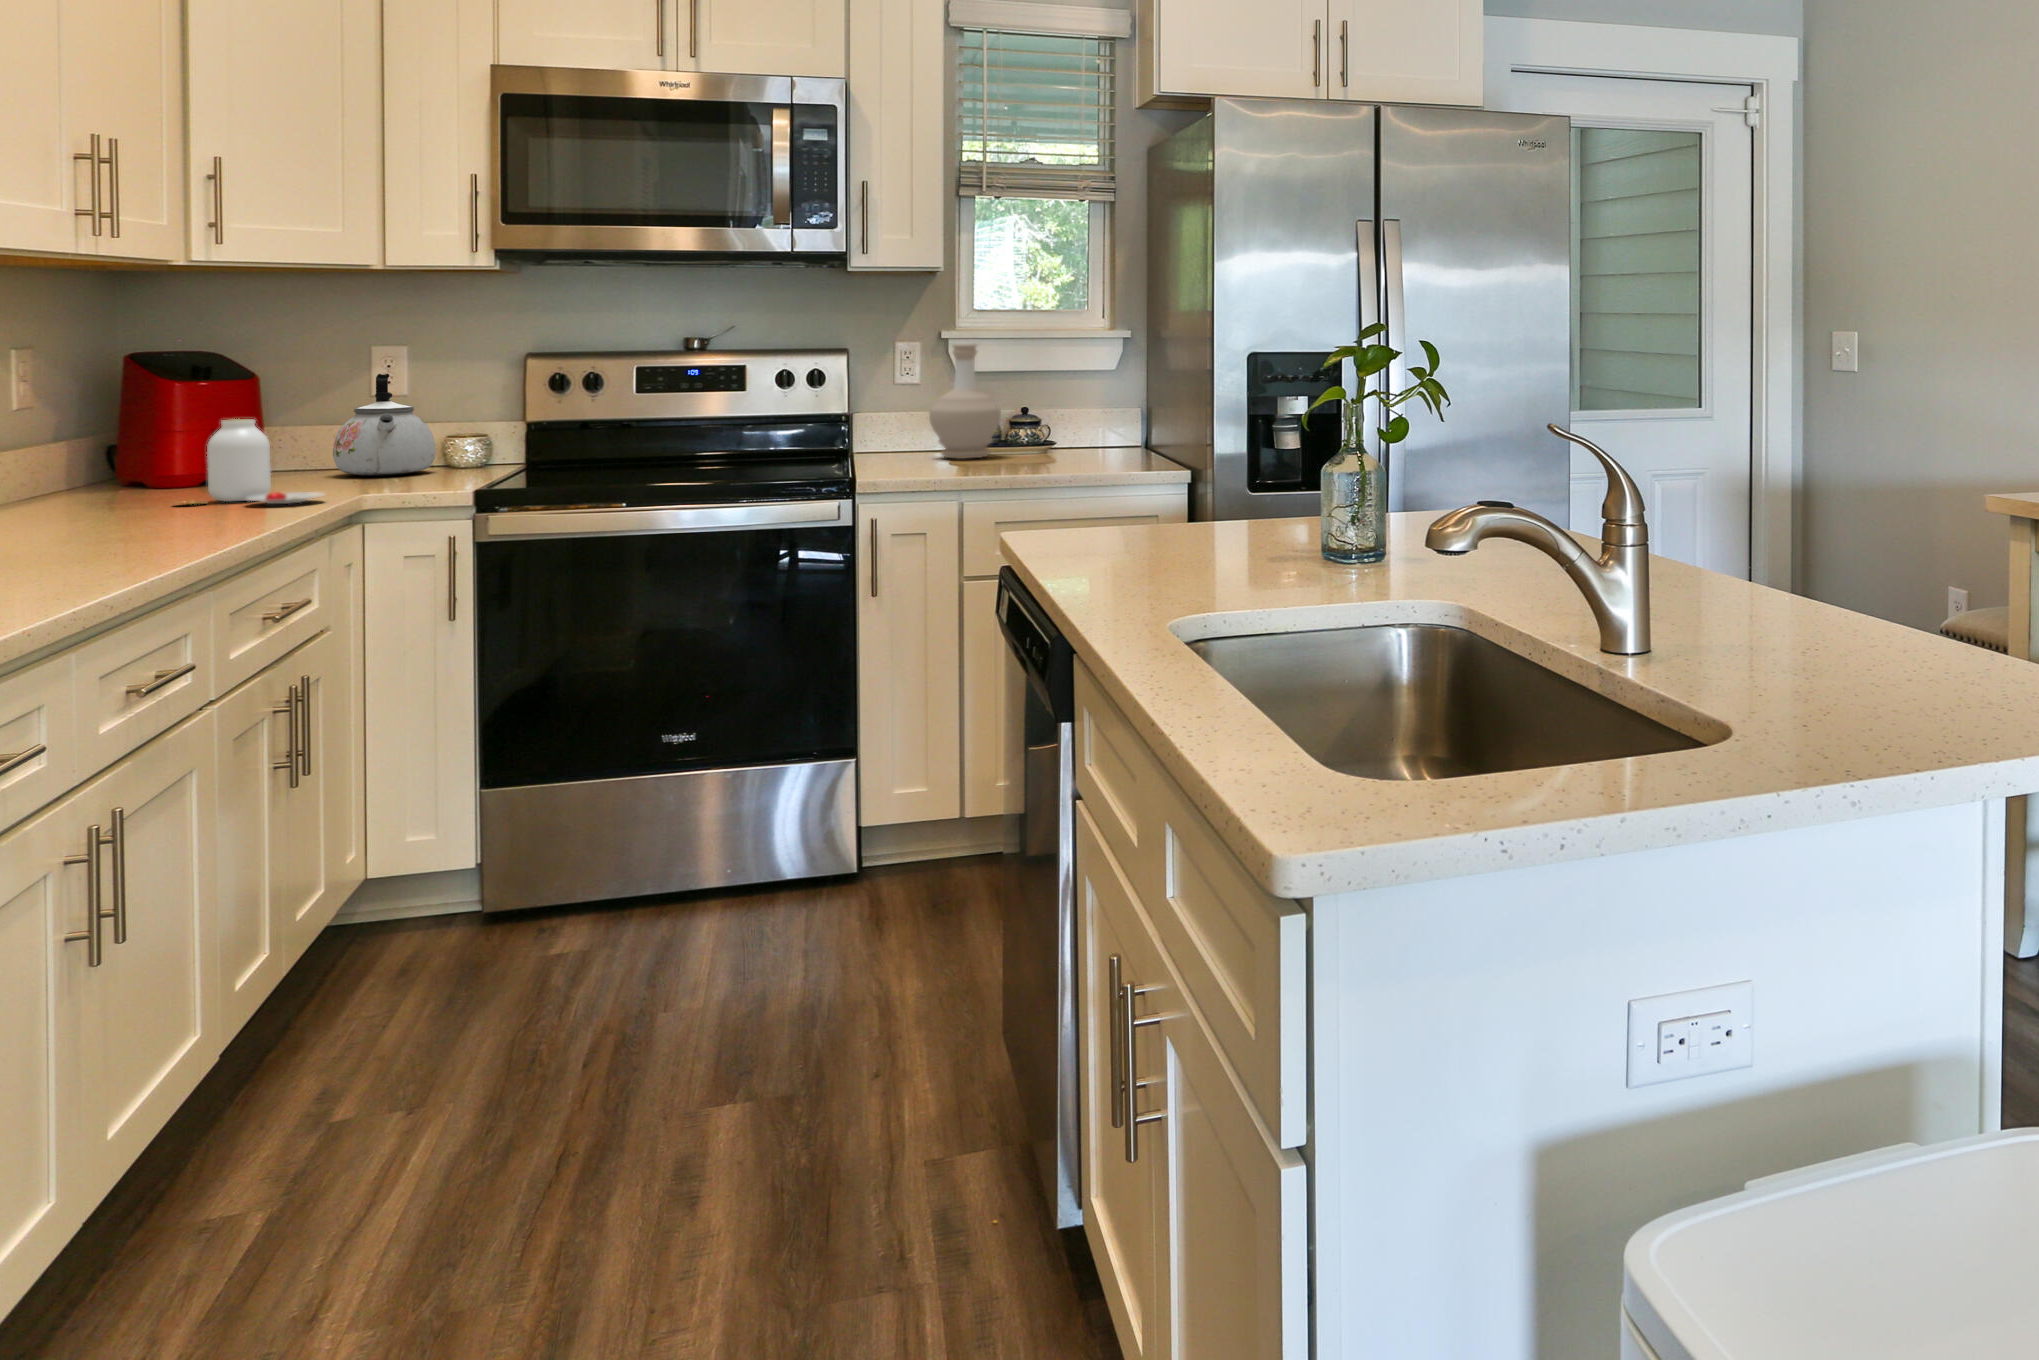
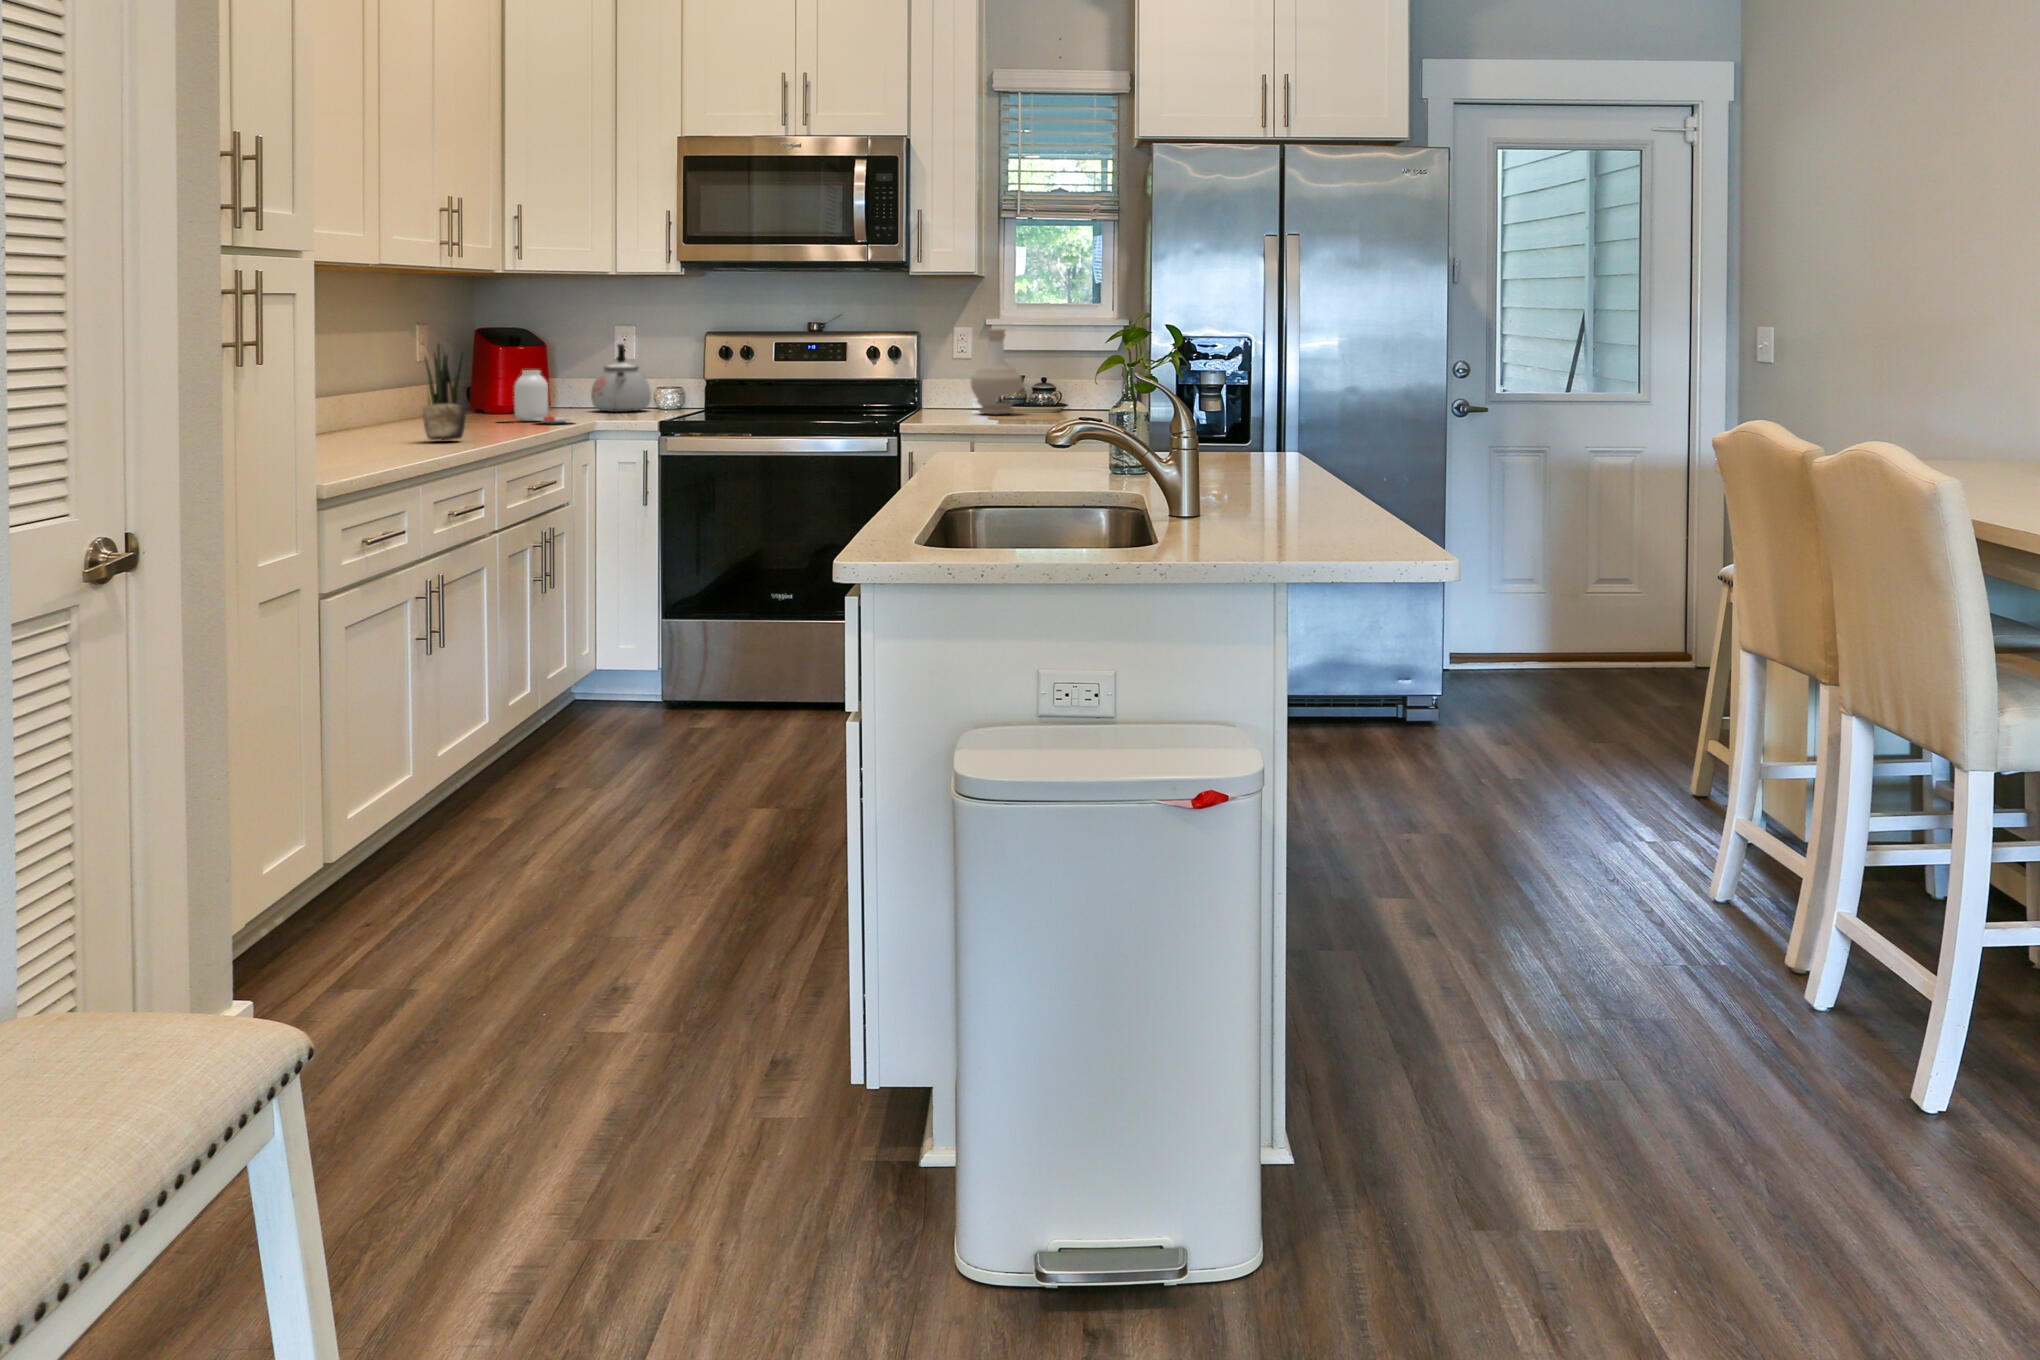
potted plant: none [47,382,136,553] -> present [423,344,466,440]

